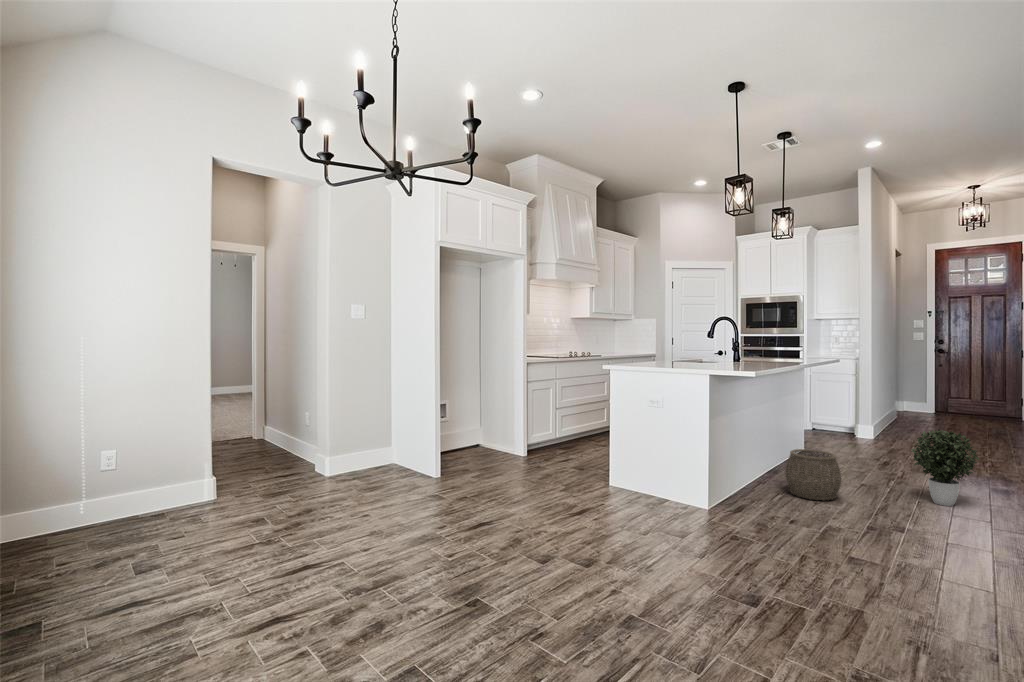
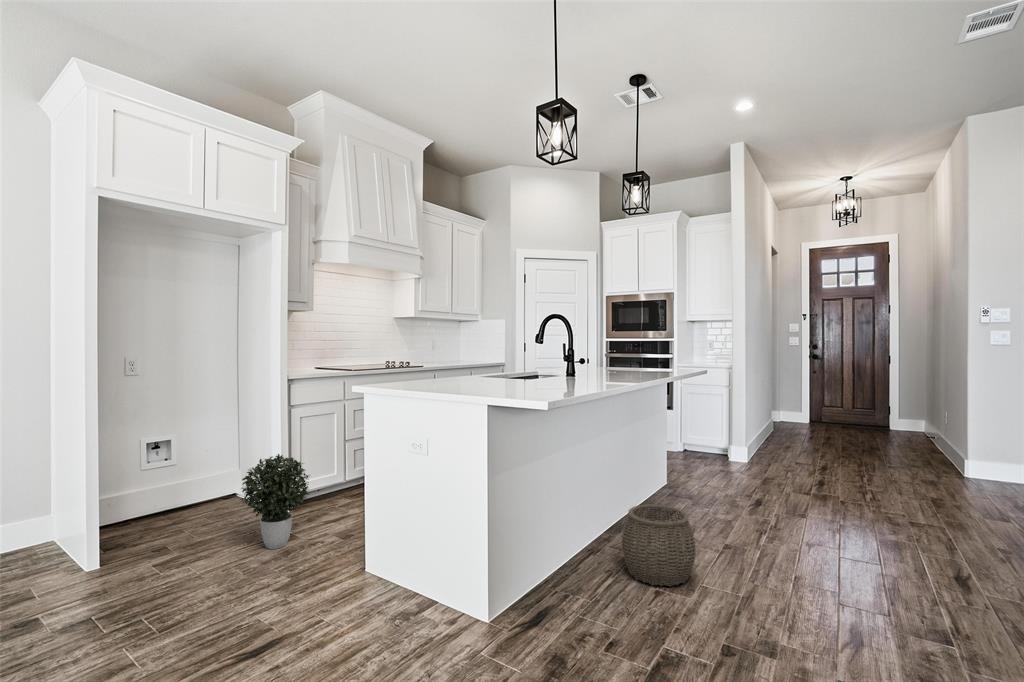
potted plant: present [912,429,979,506] -> present [240,454,309,549]

